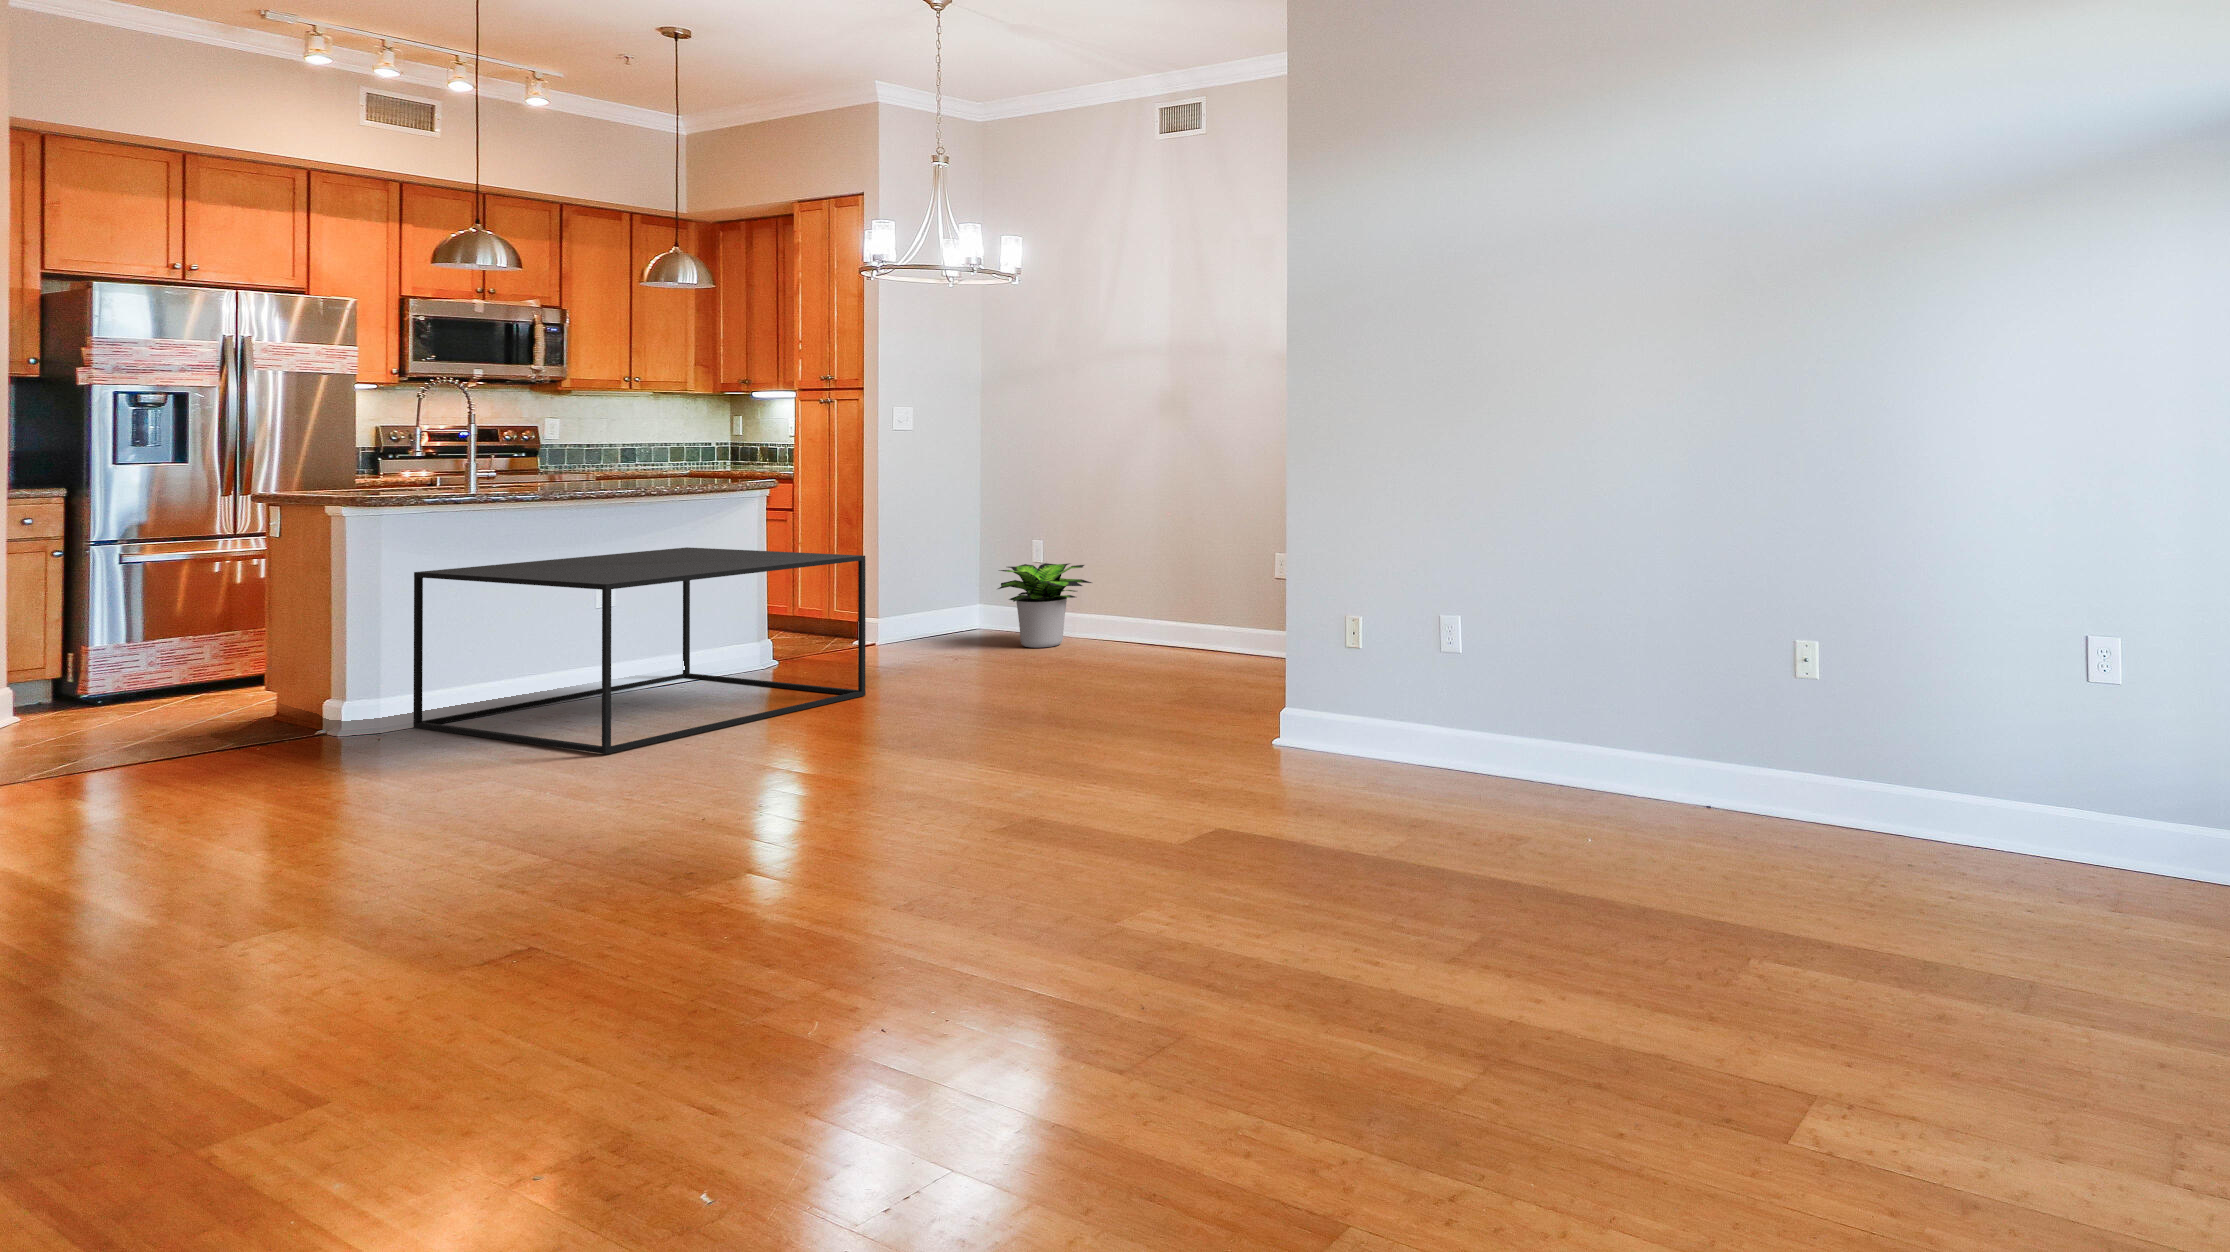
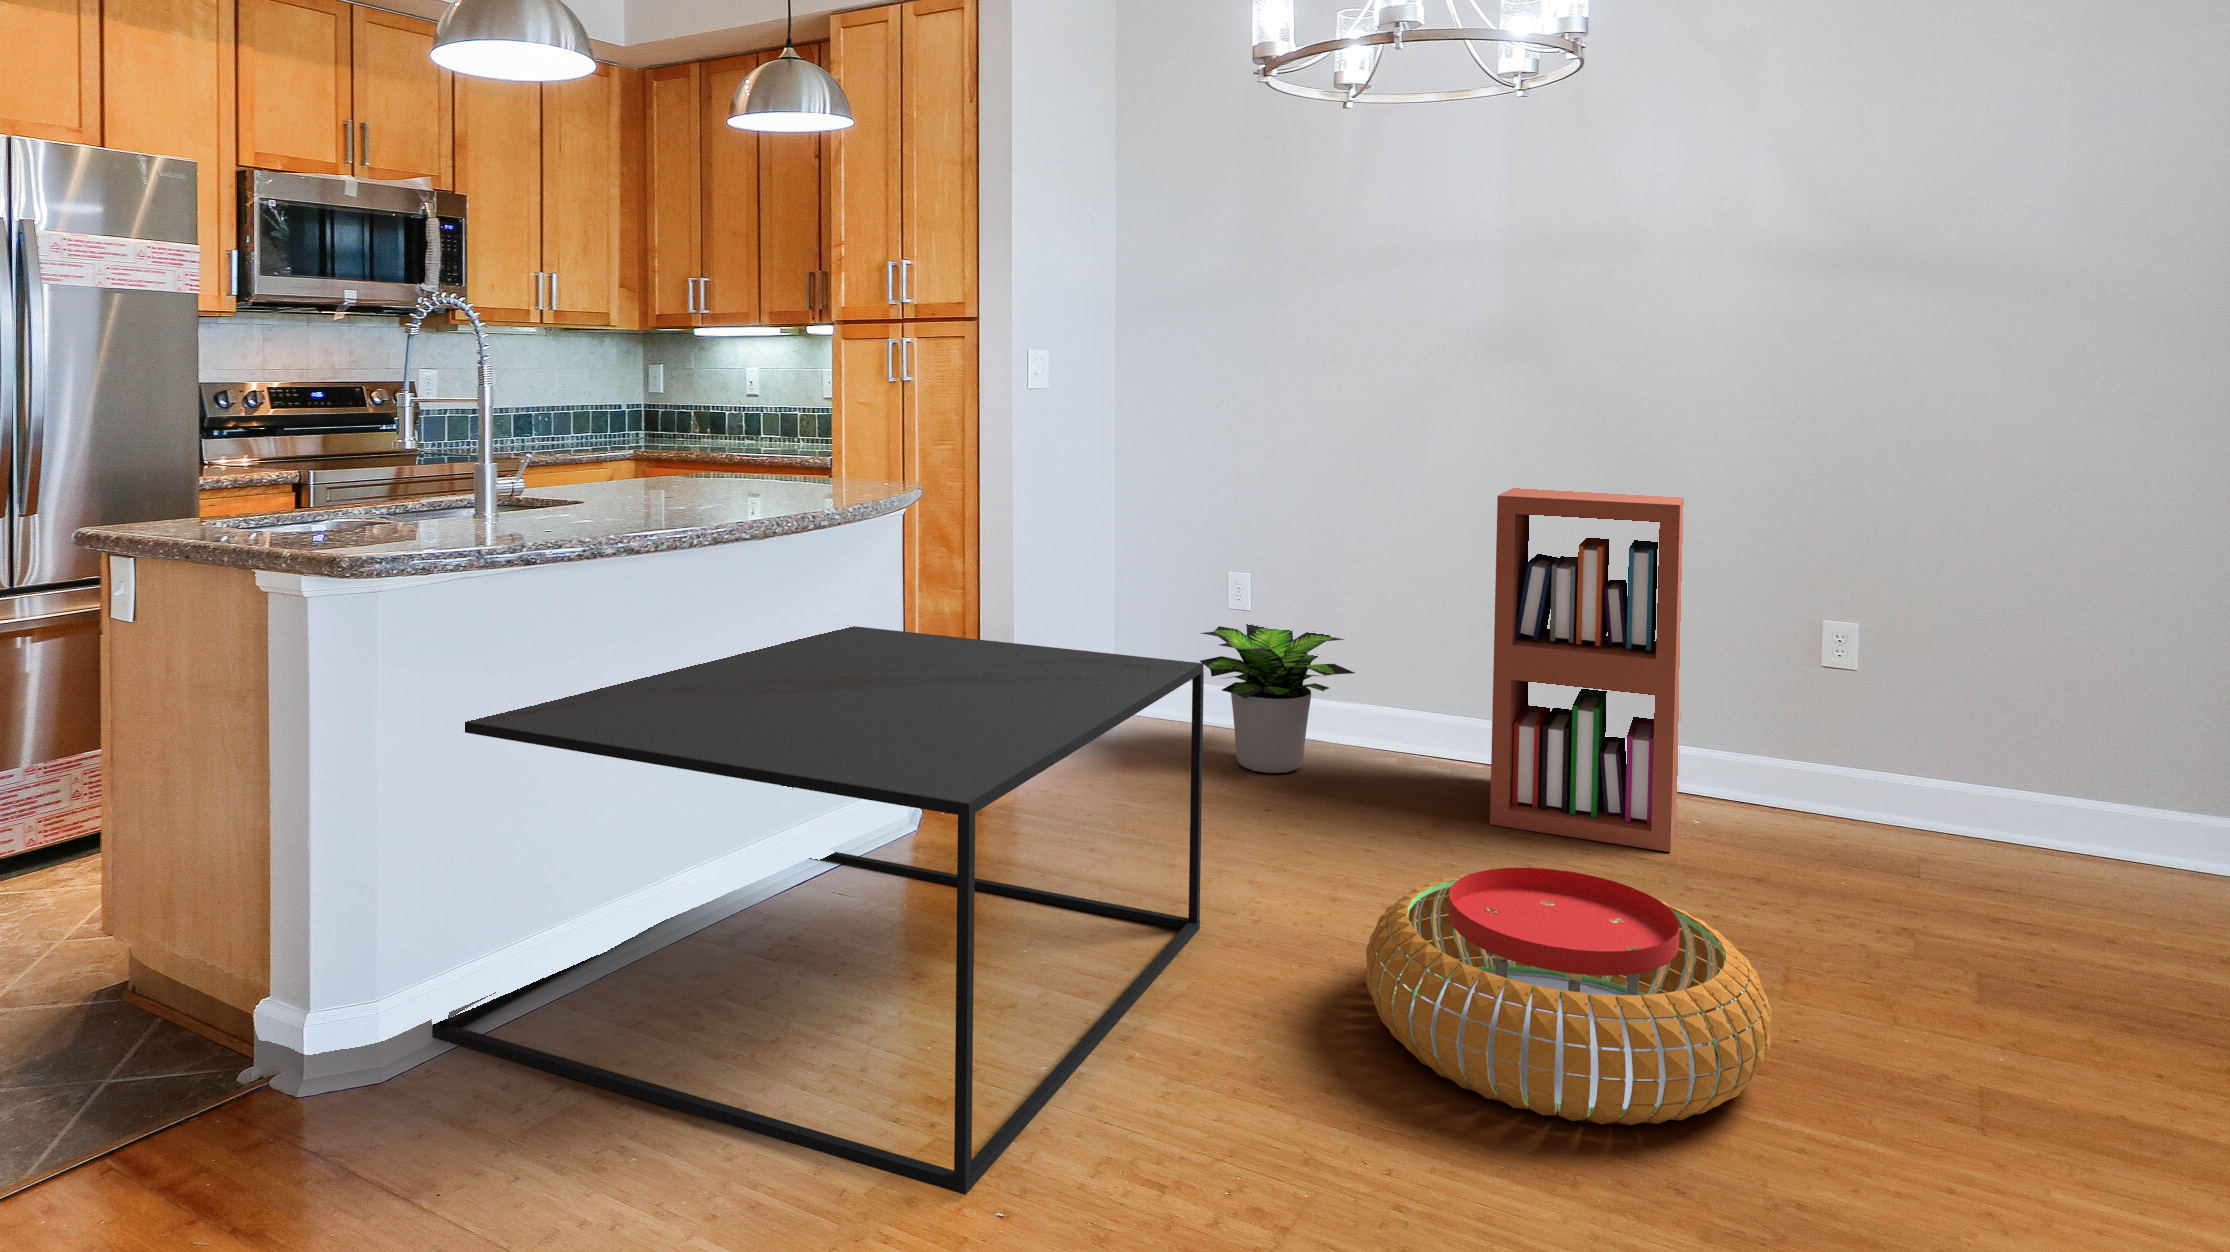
bookshelf: none [1118,471,1251,670] -> present [1490,488,1684,852]
pouf: none [872,646,1066,736] -> present [1366,868,1772,1125]

